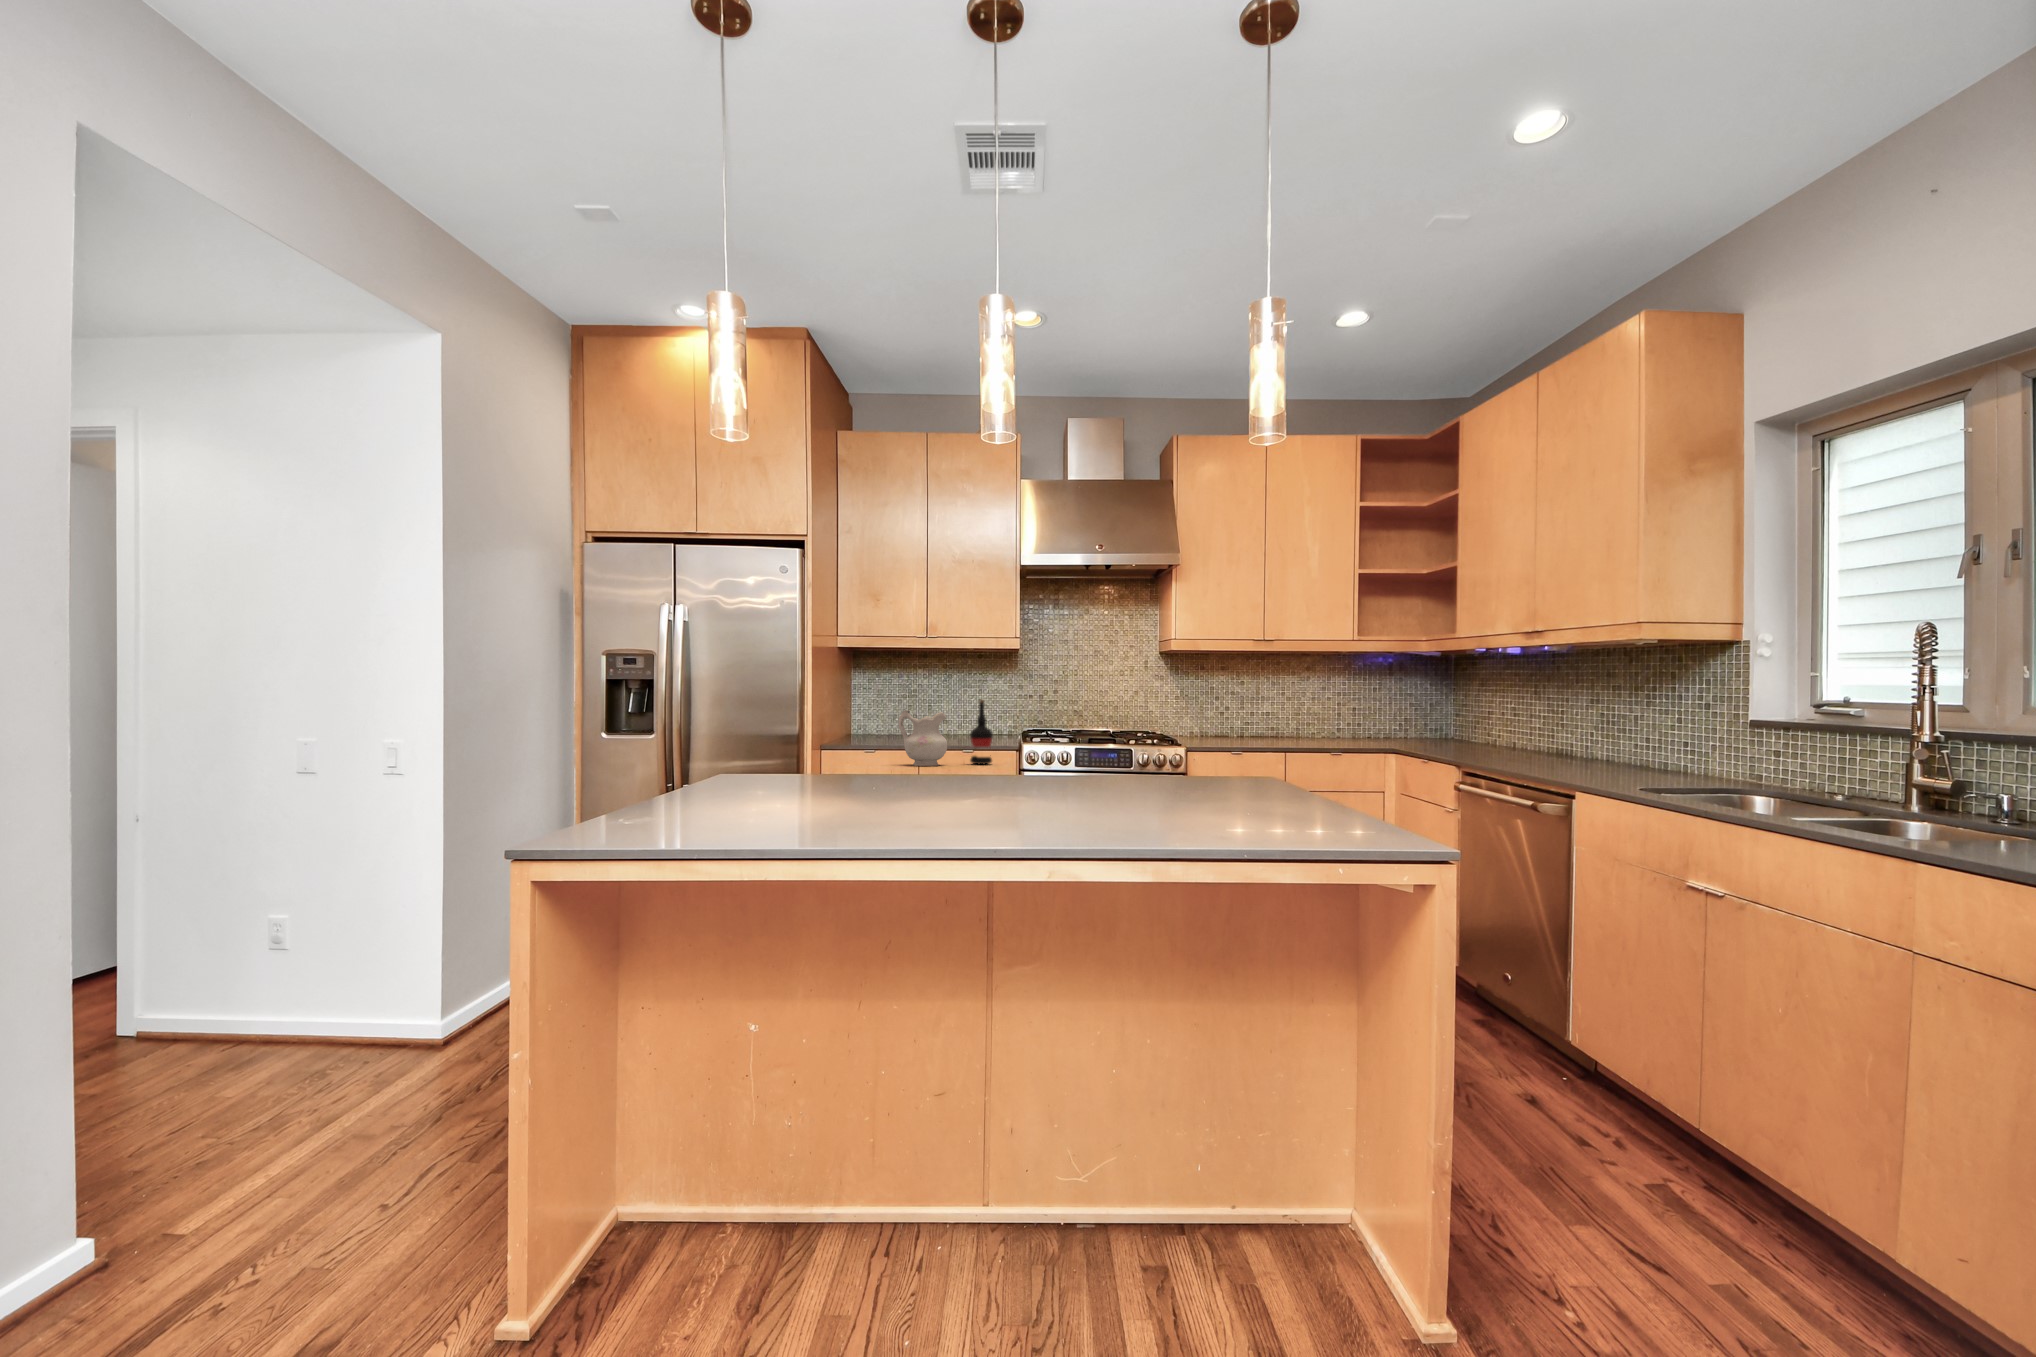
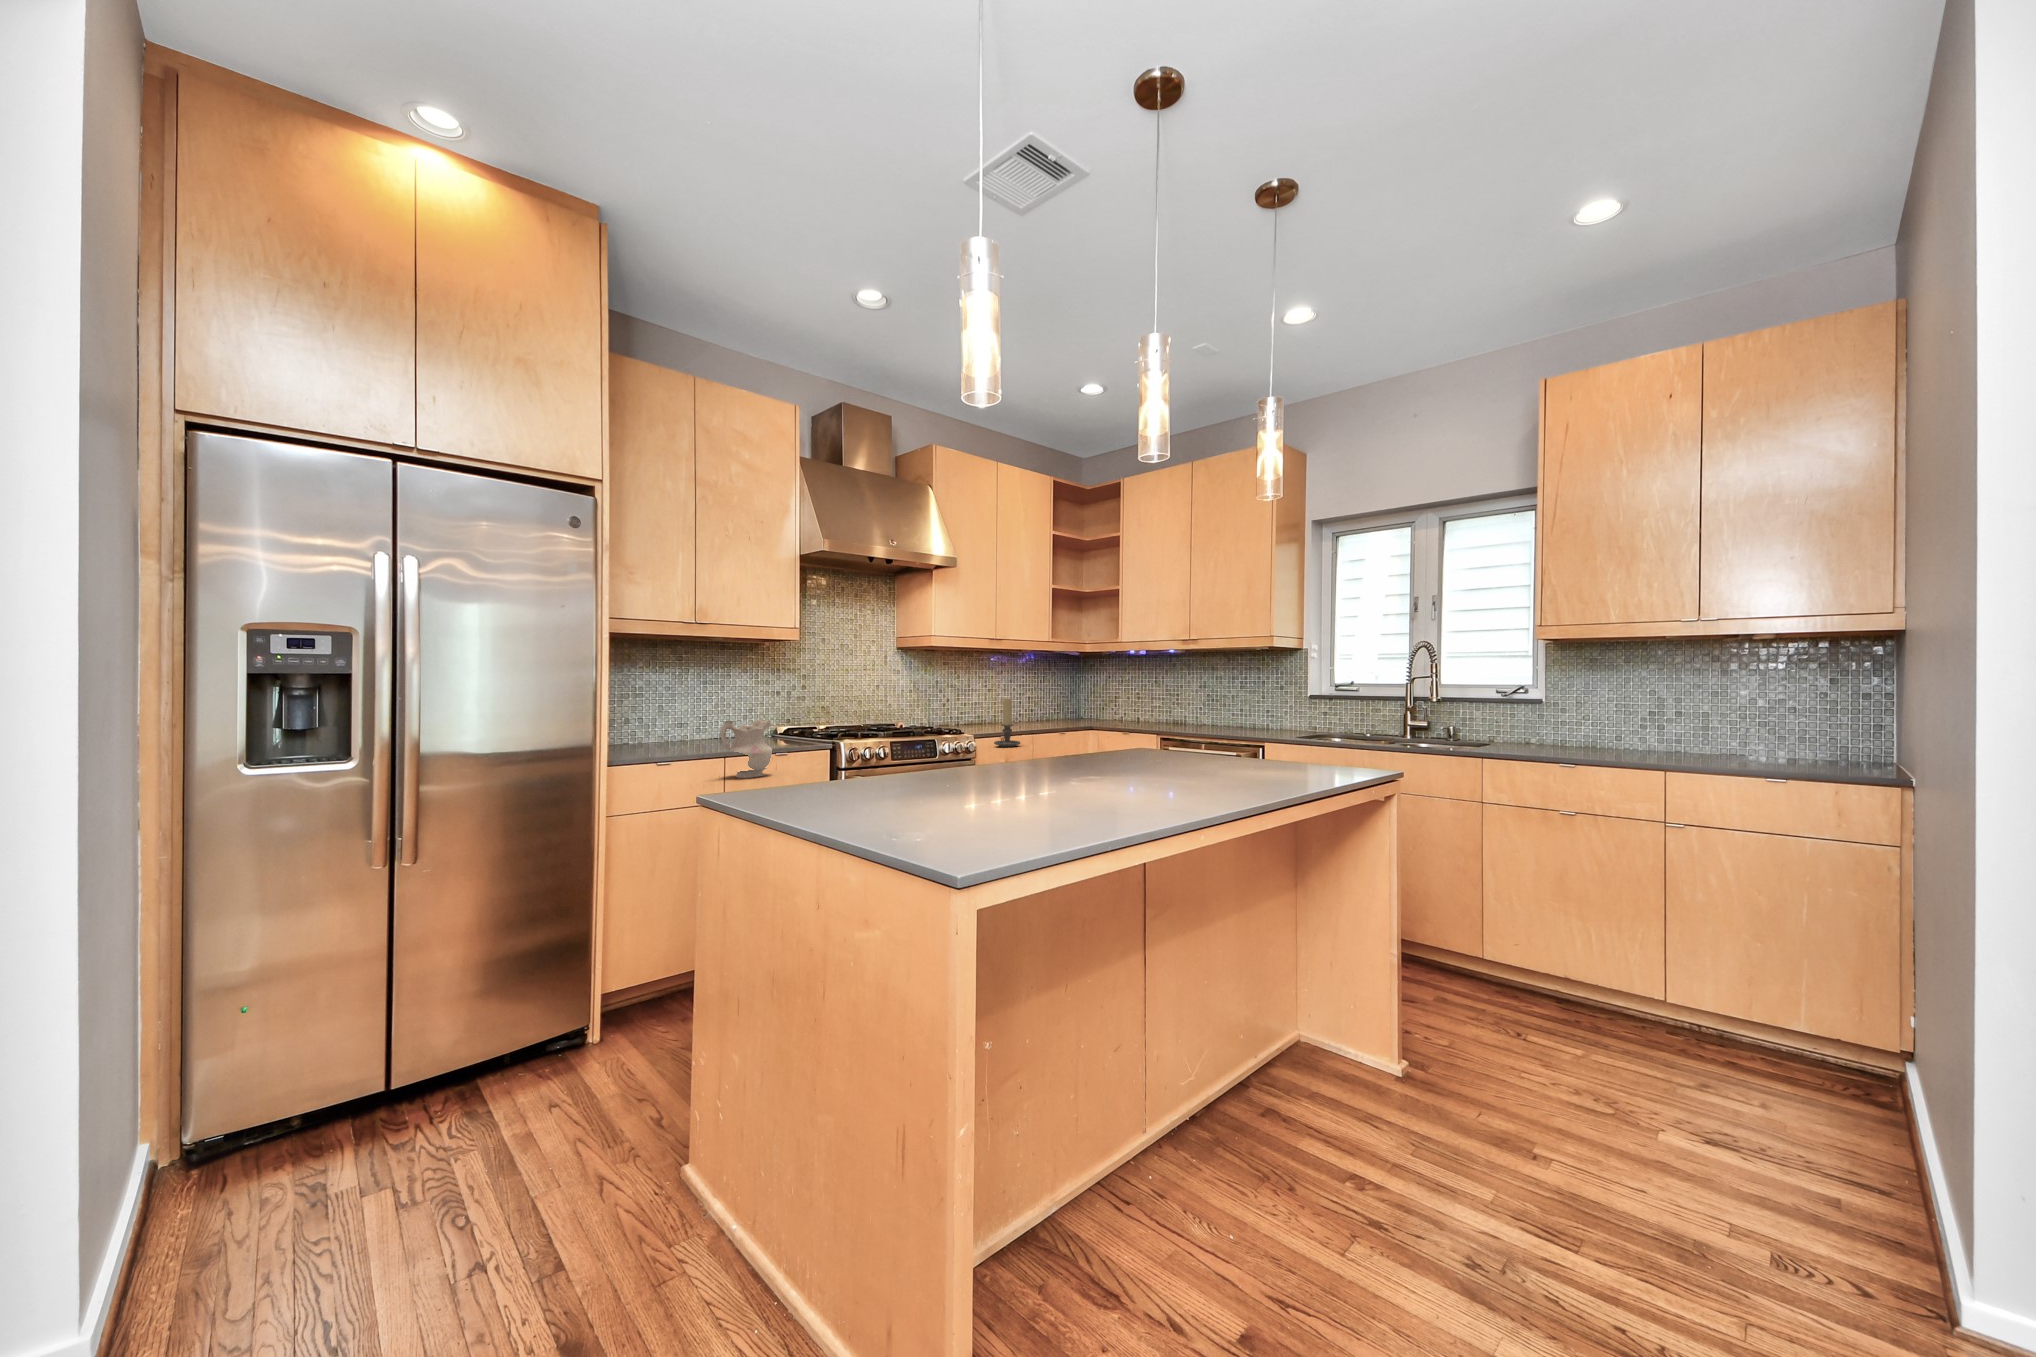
wine bottle: present [970,700,993,764] -> none [781,704,805,769]
candle holder: none [1240,707,1274,769] -> present [994,698,1020,747]

